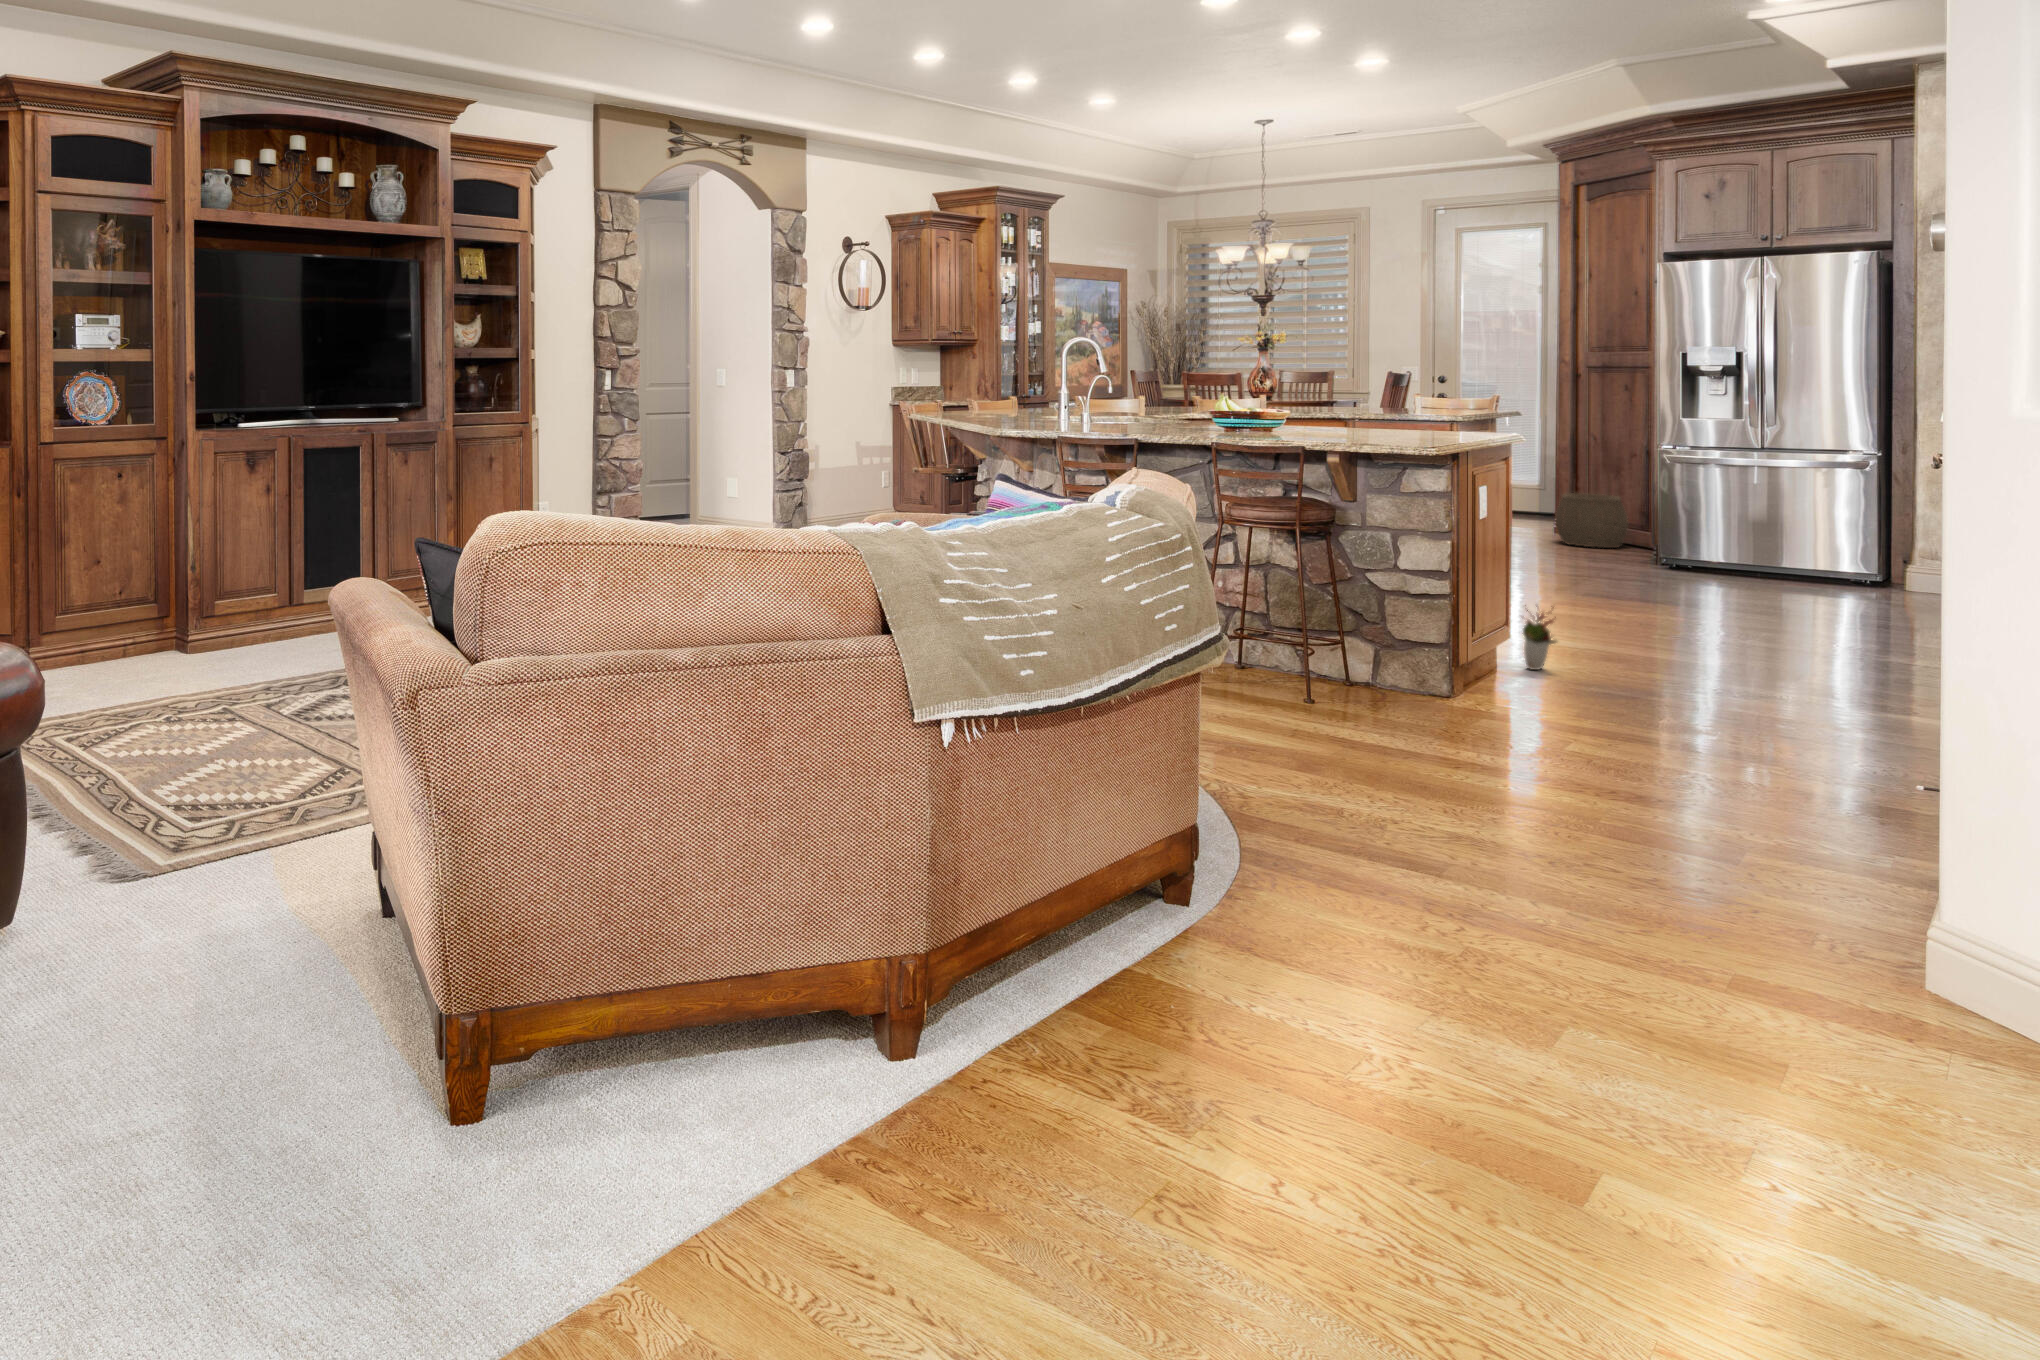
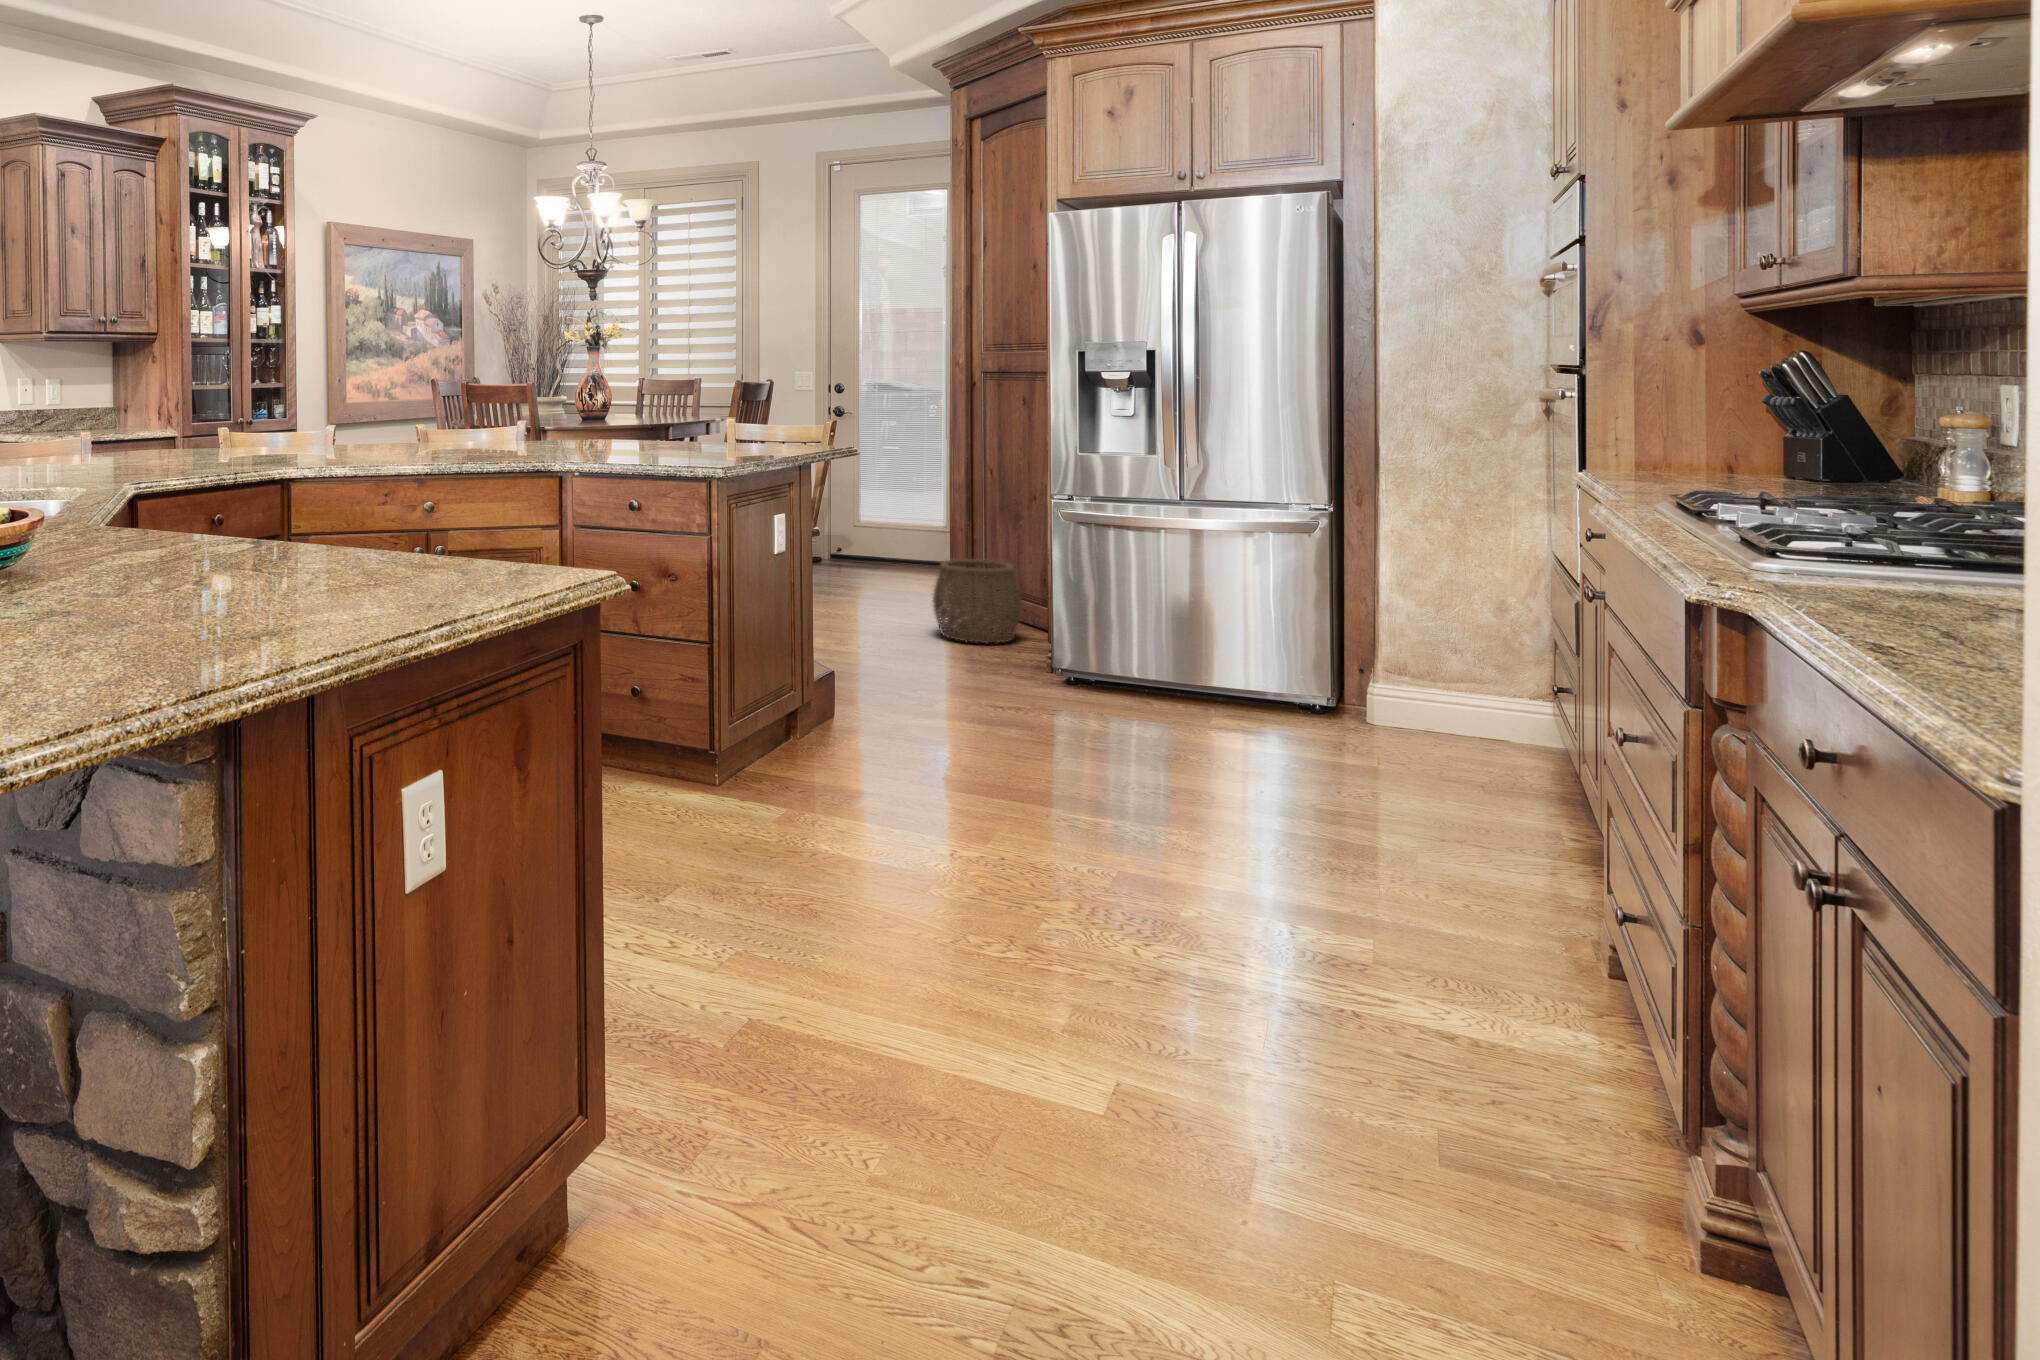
decorative plant: present [1523,605,1557,670] -> none [560,1050,651,1256]

